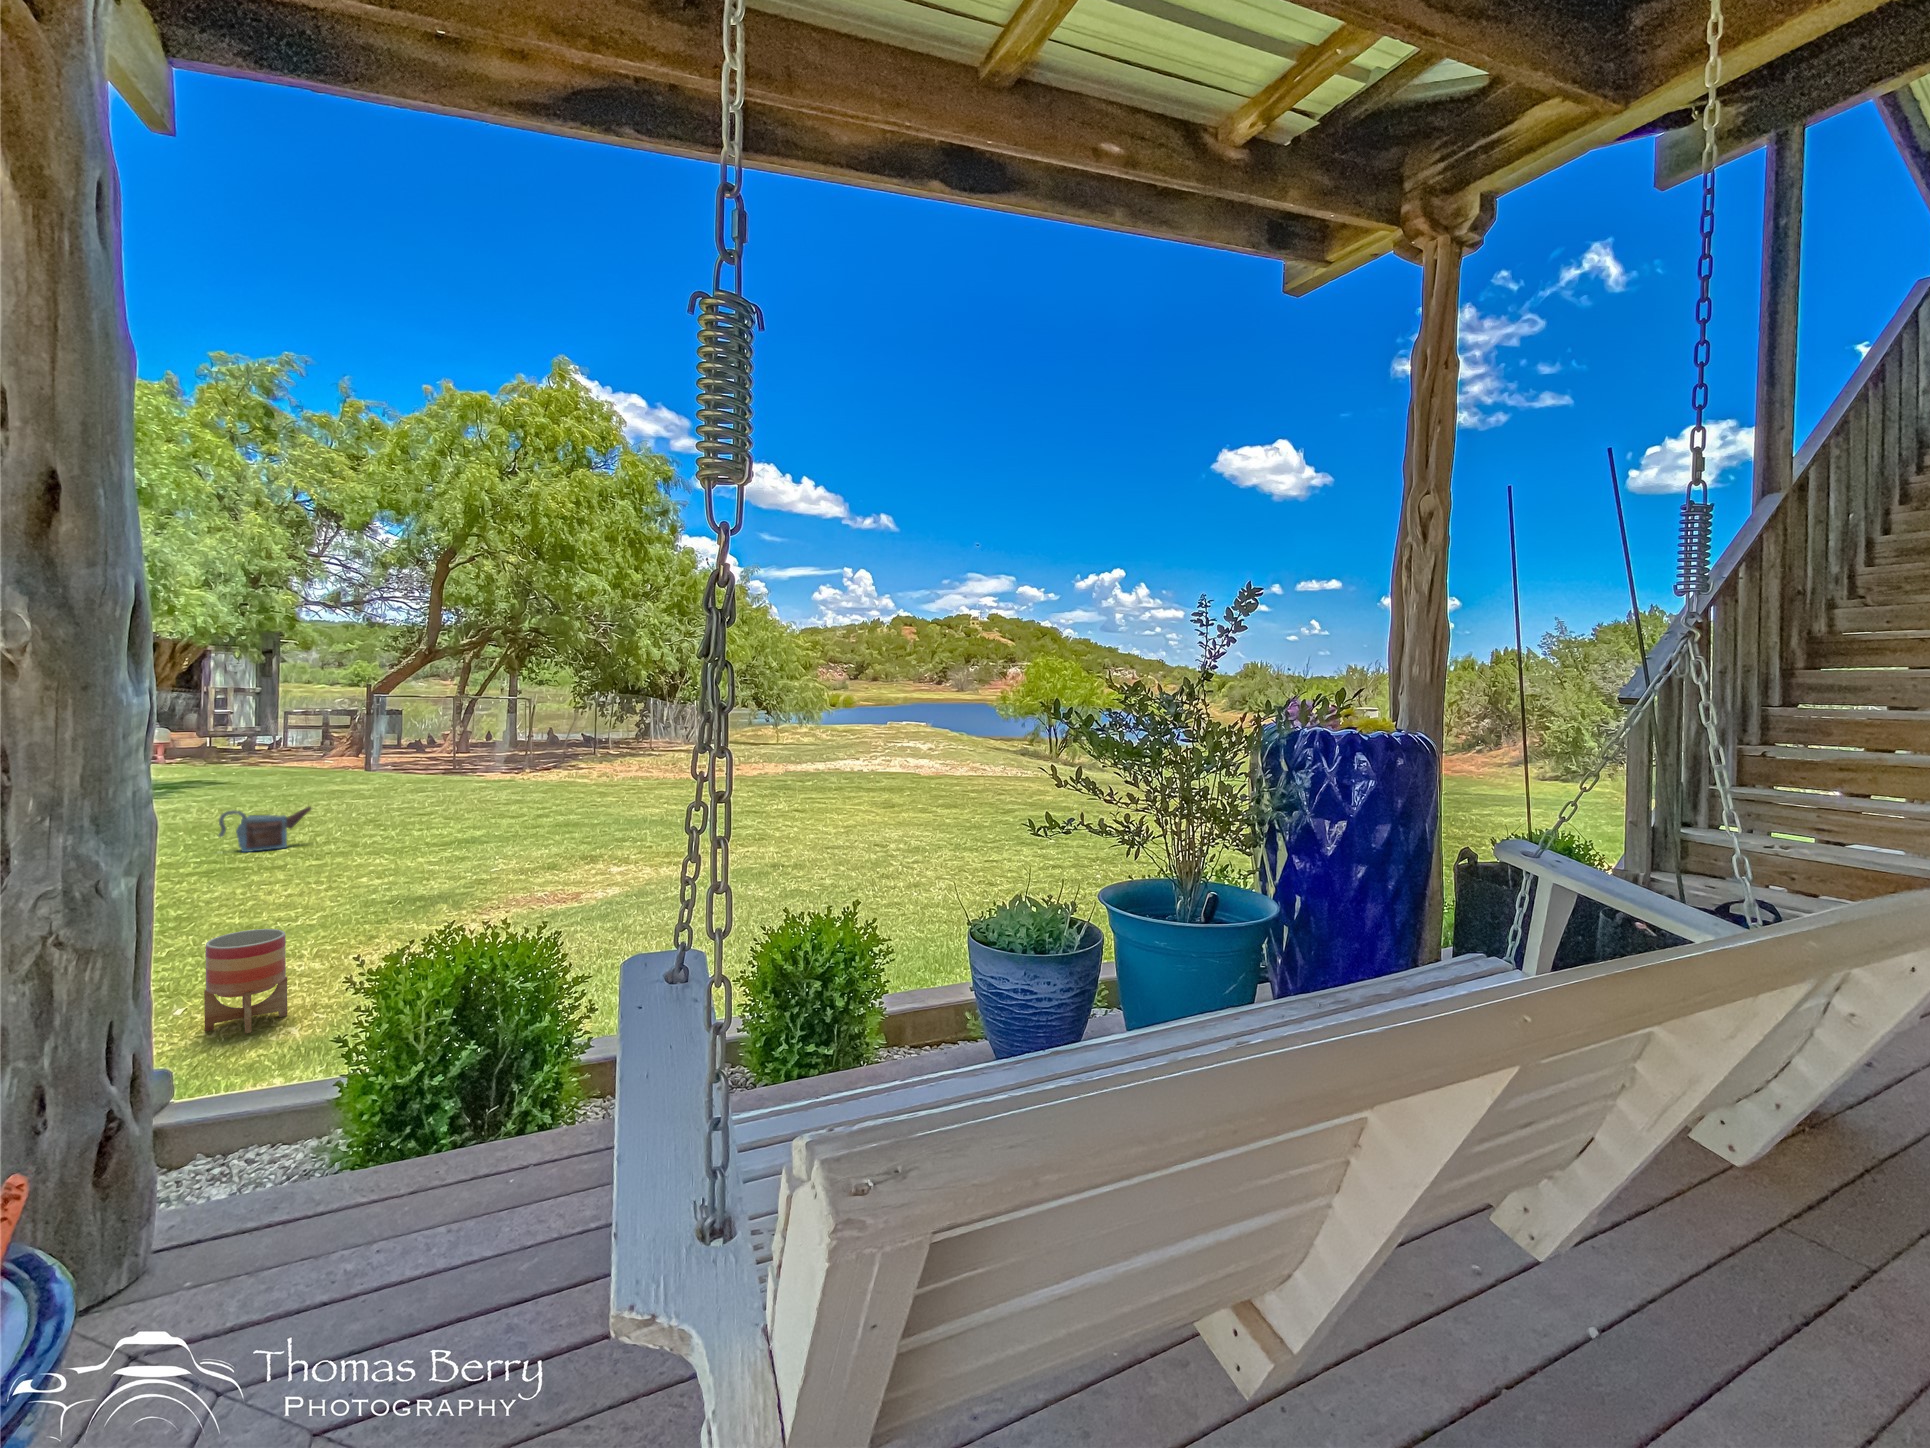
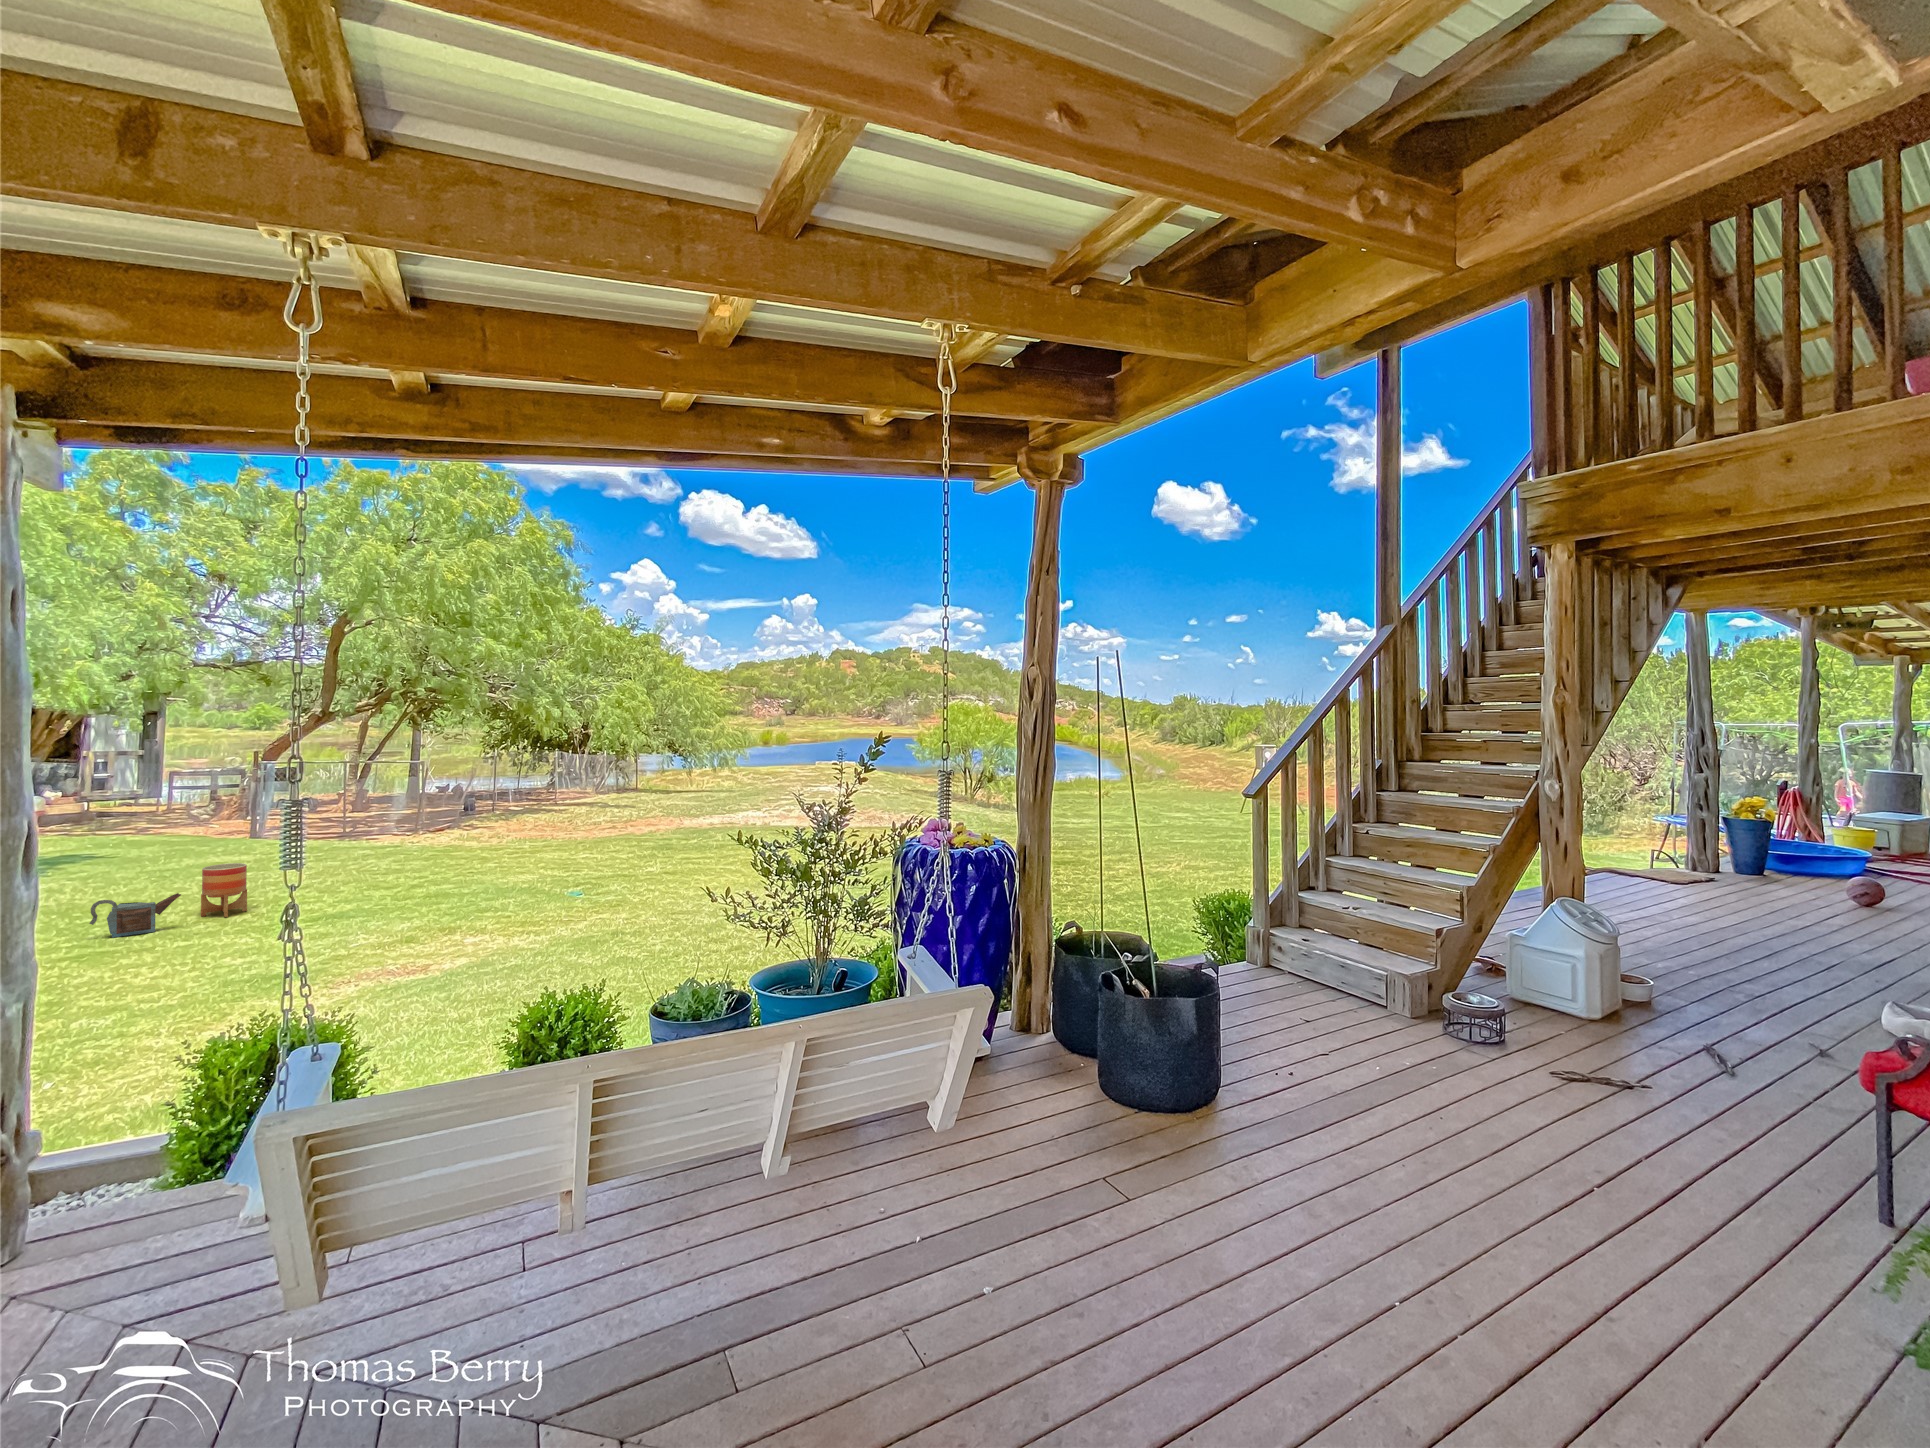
planter: present [204,929,287,1033] -> present [201,863,247,917]

